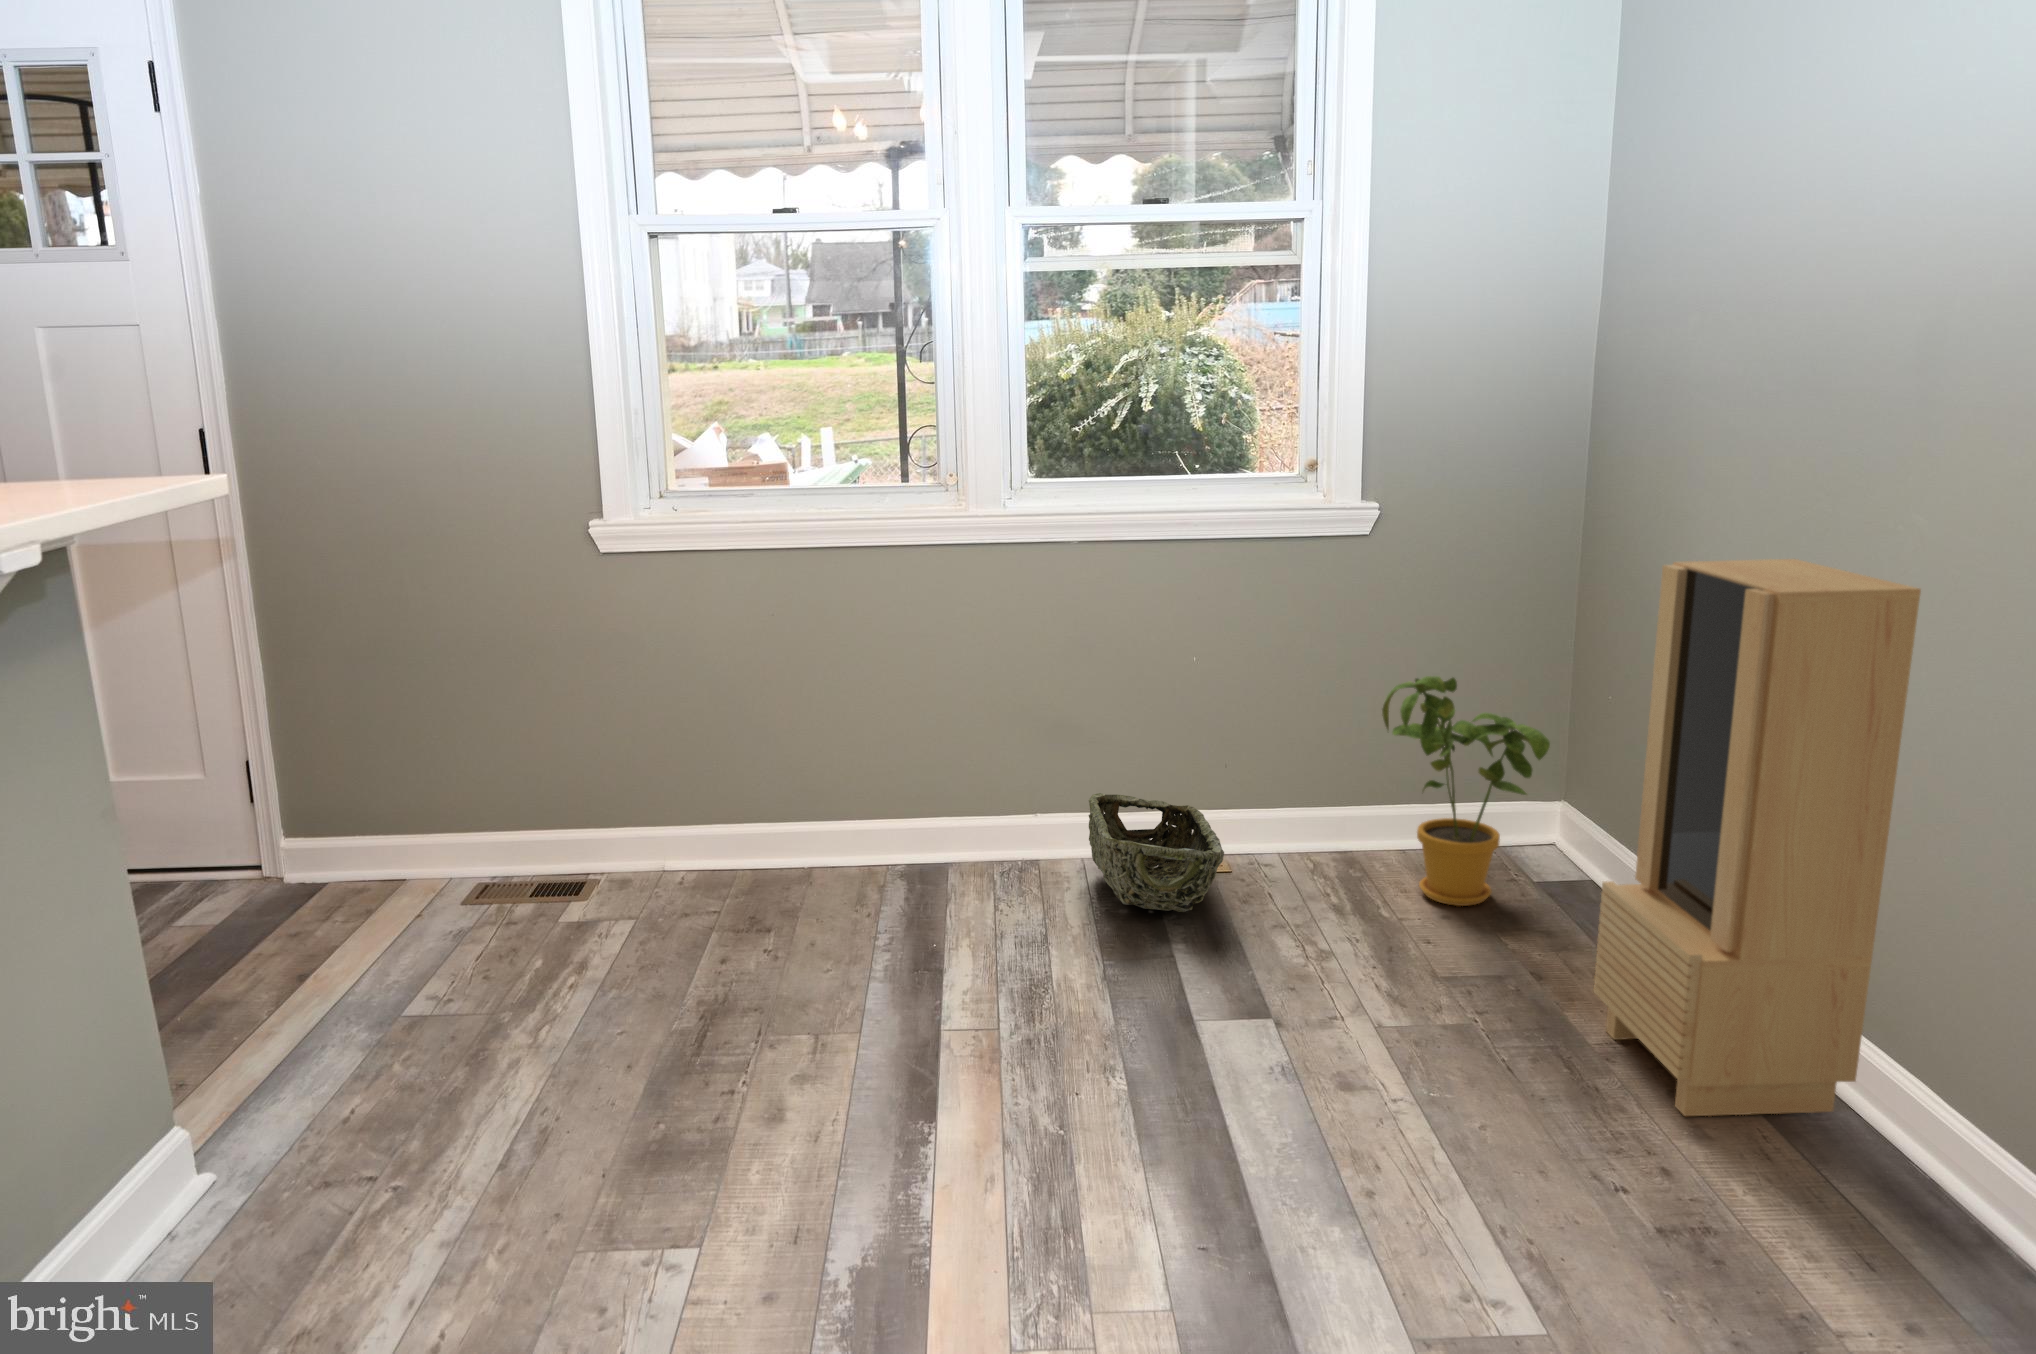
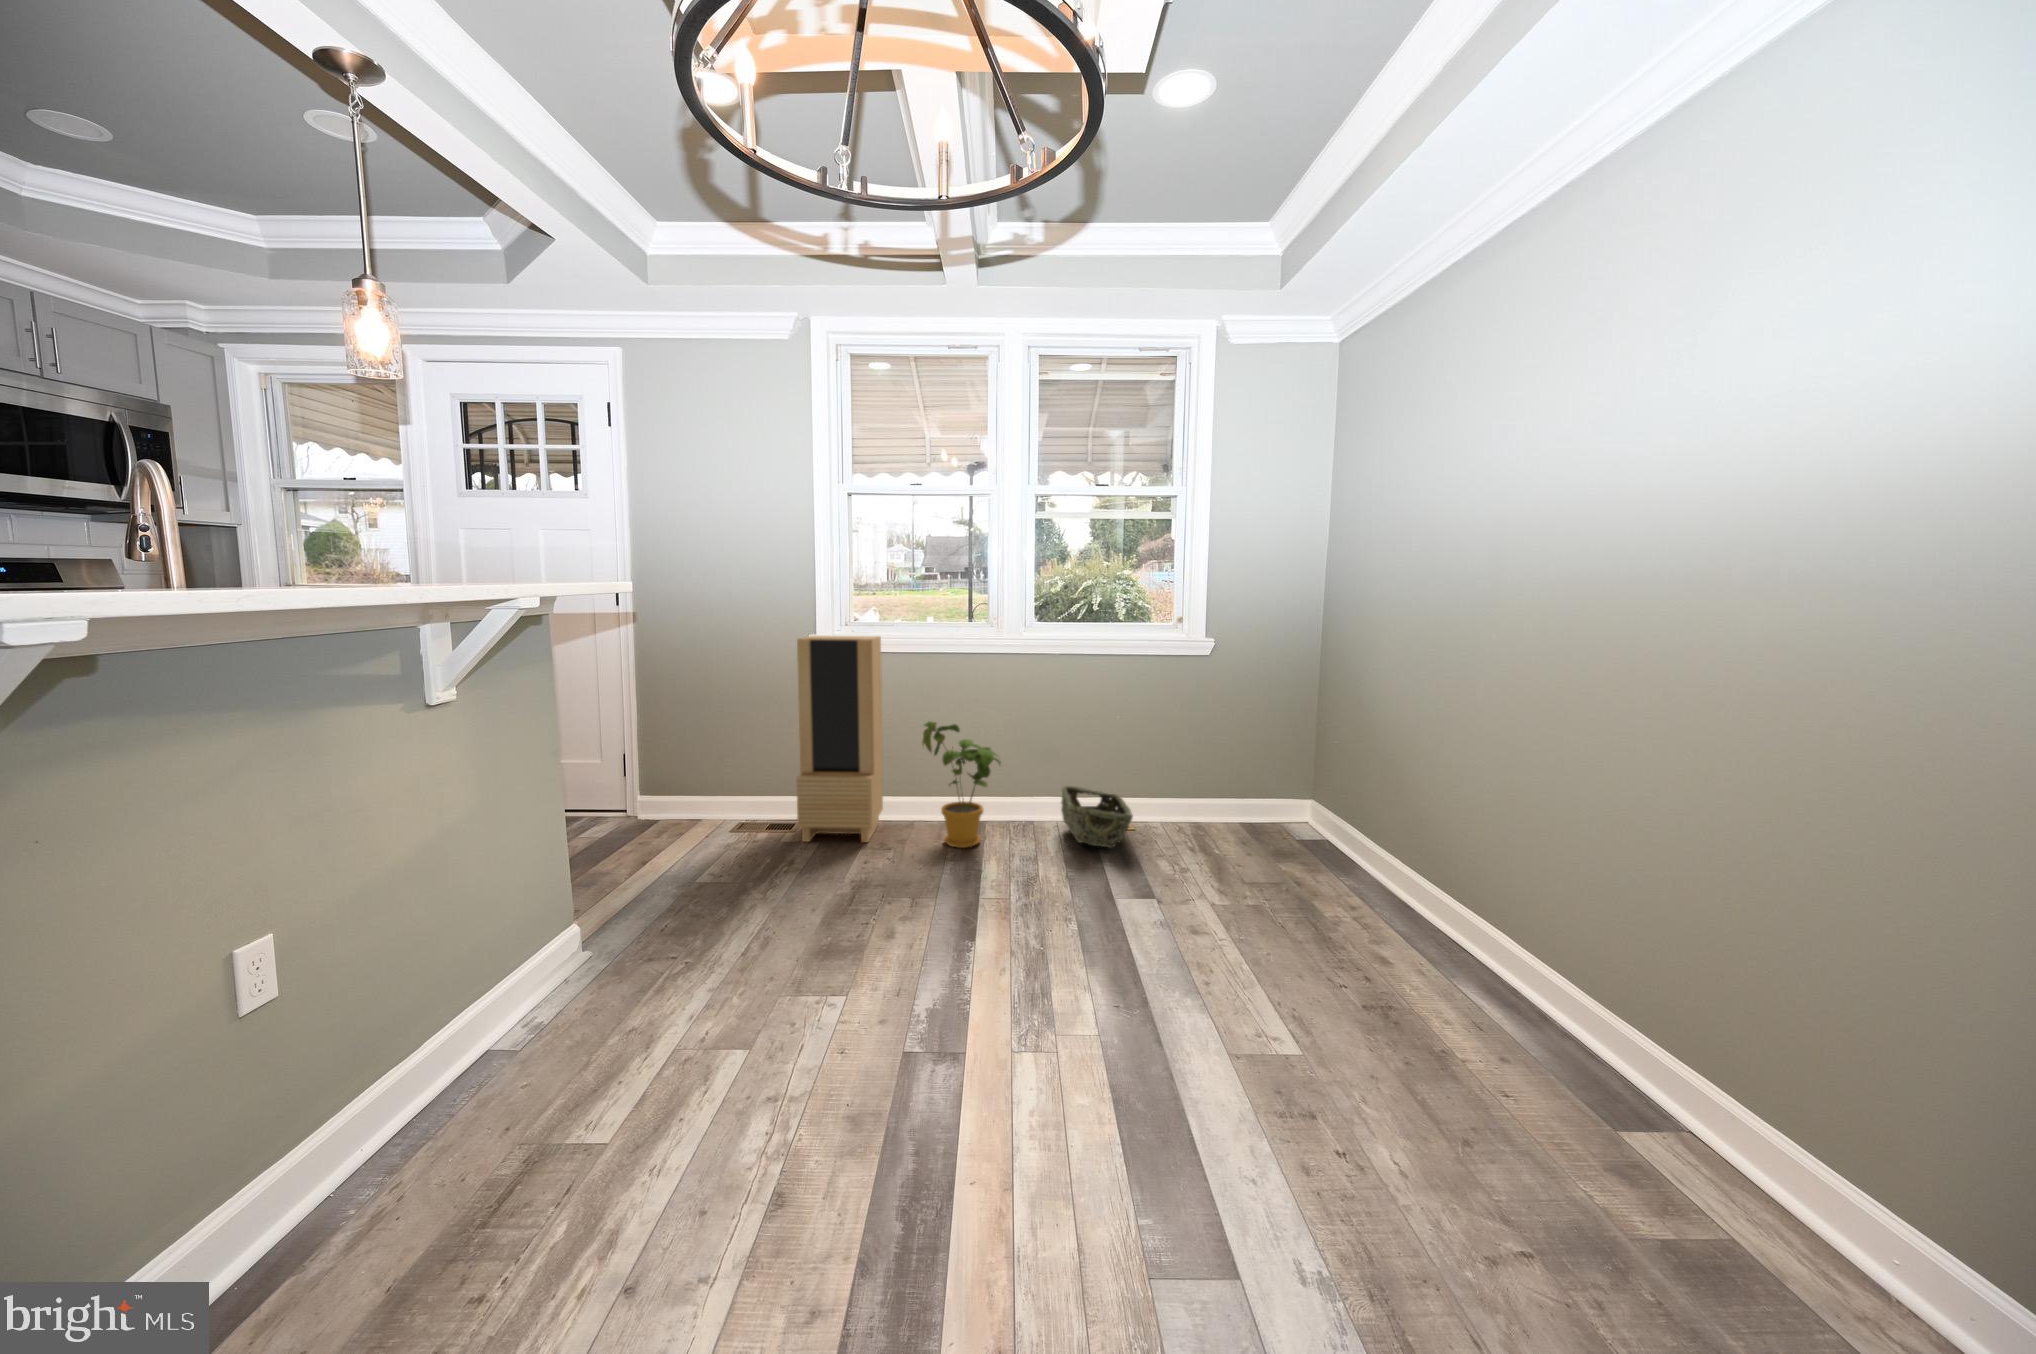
storage cabinet: present [1594,559,1921,1116] -> present [796,636,883,842]
house plant: present [1382,676,1550,906] -> present [922,721,1001,848]

